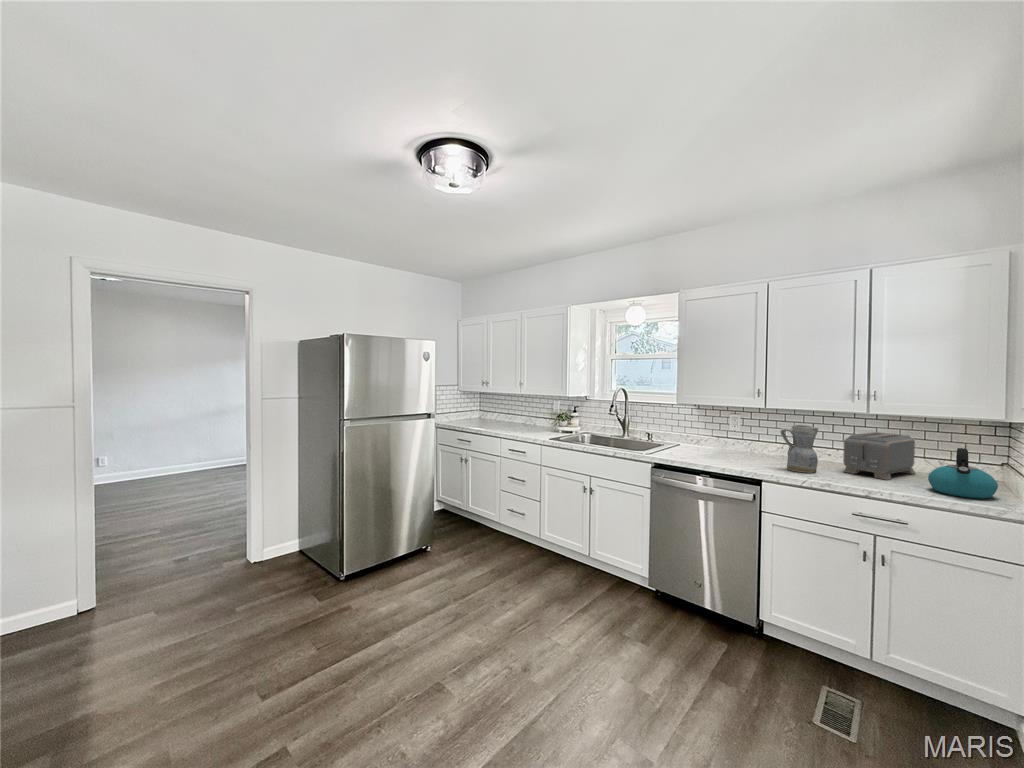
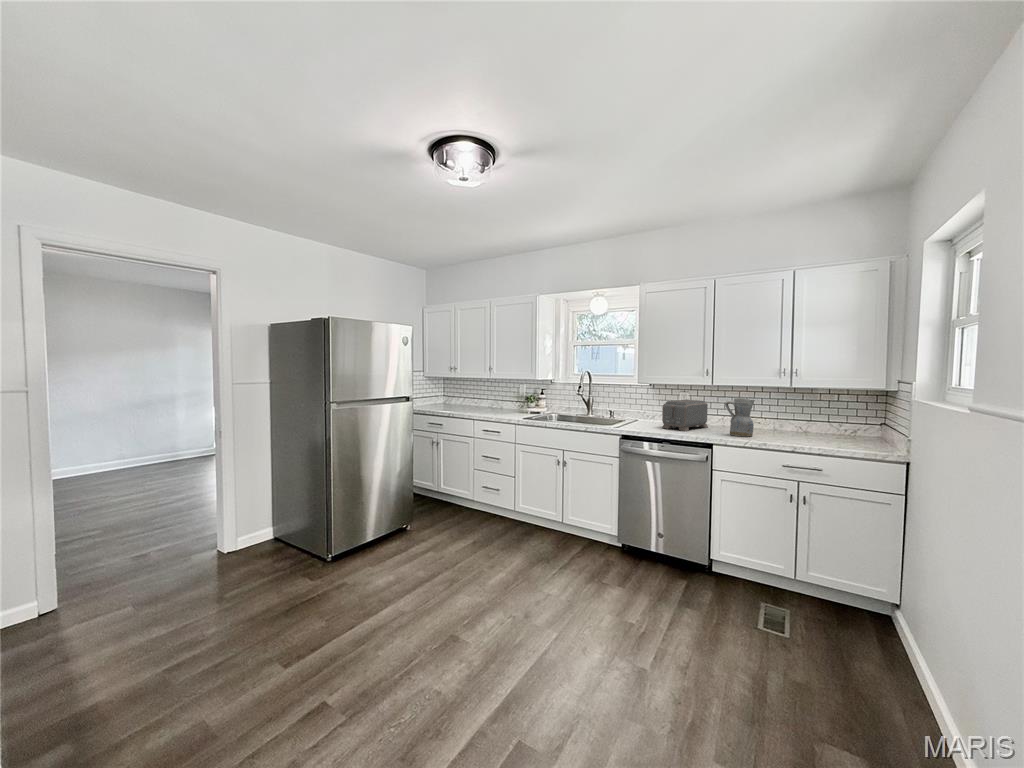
toaster: present [843,432,915,480] -> present [662,400,708,431]
kettle: present [928,448,998,499] -> none [835,411,883,448]

